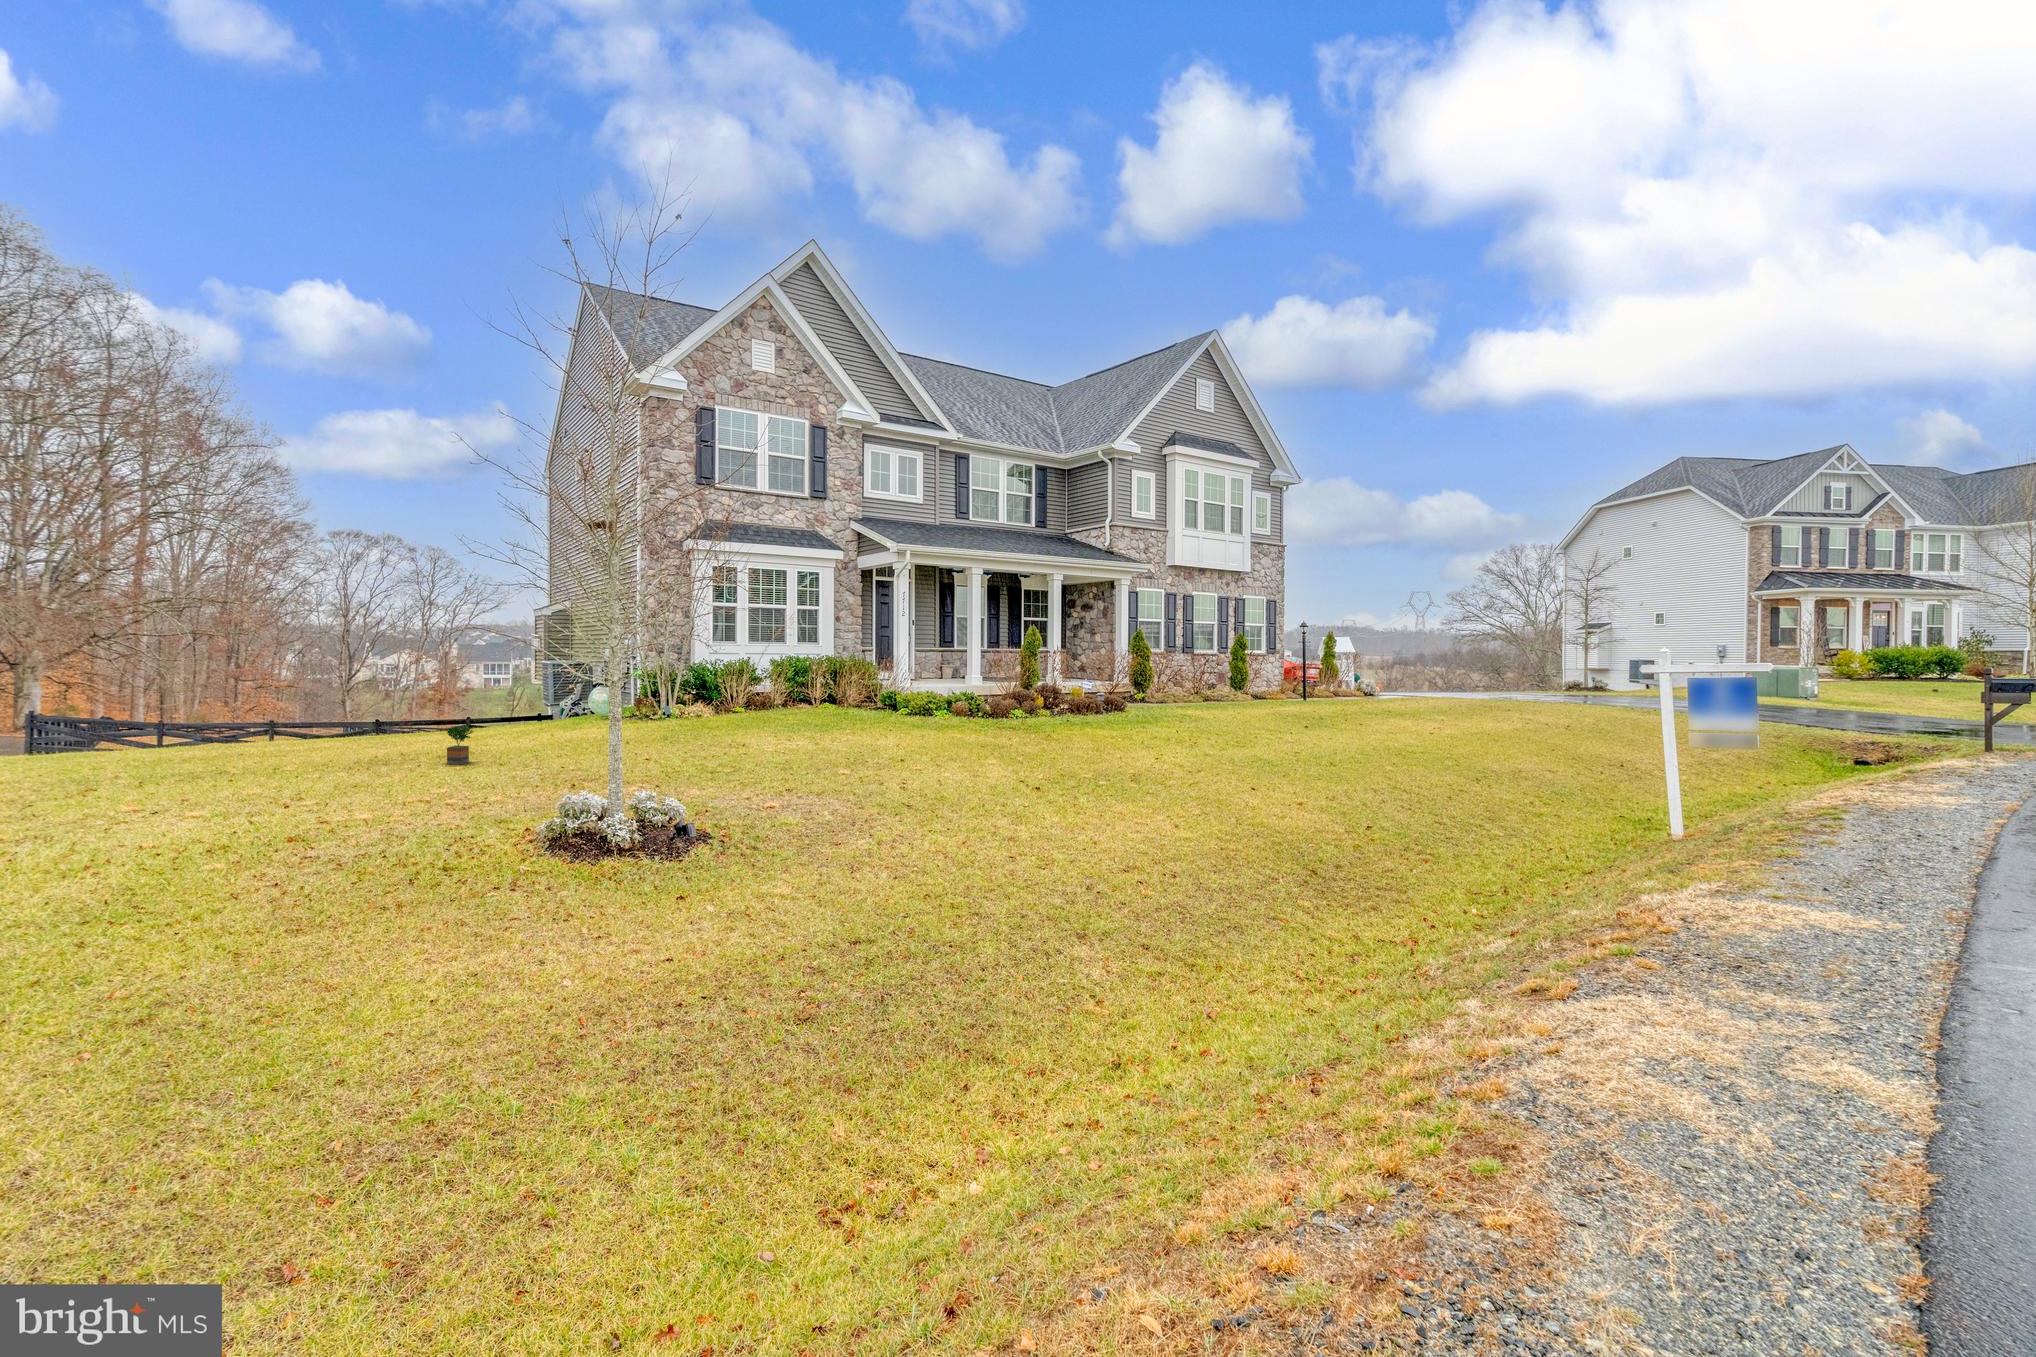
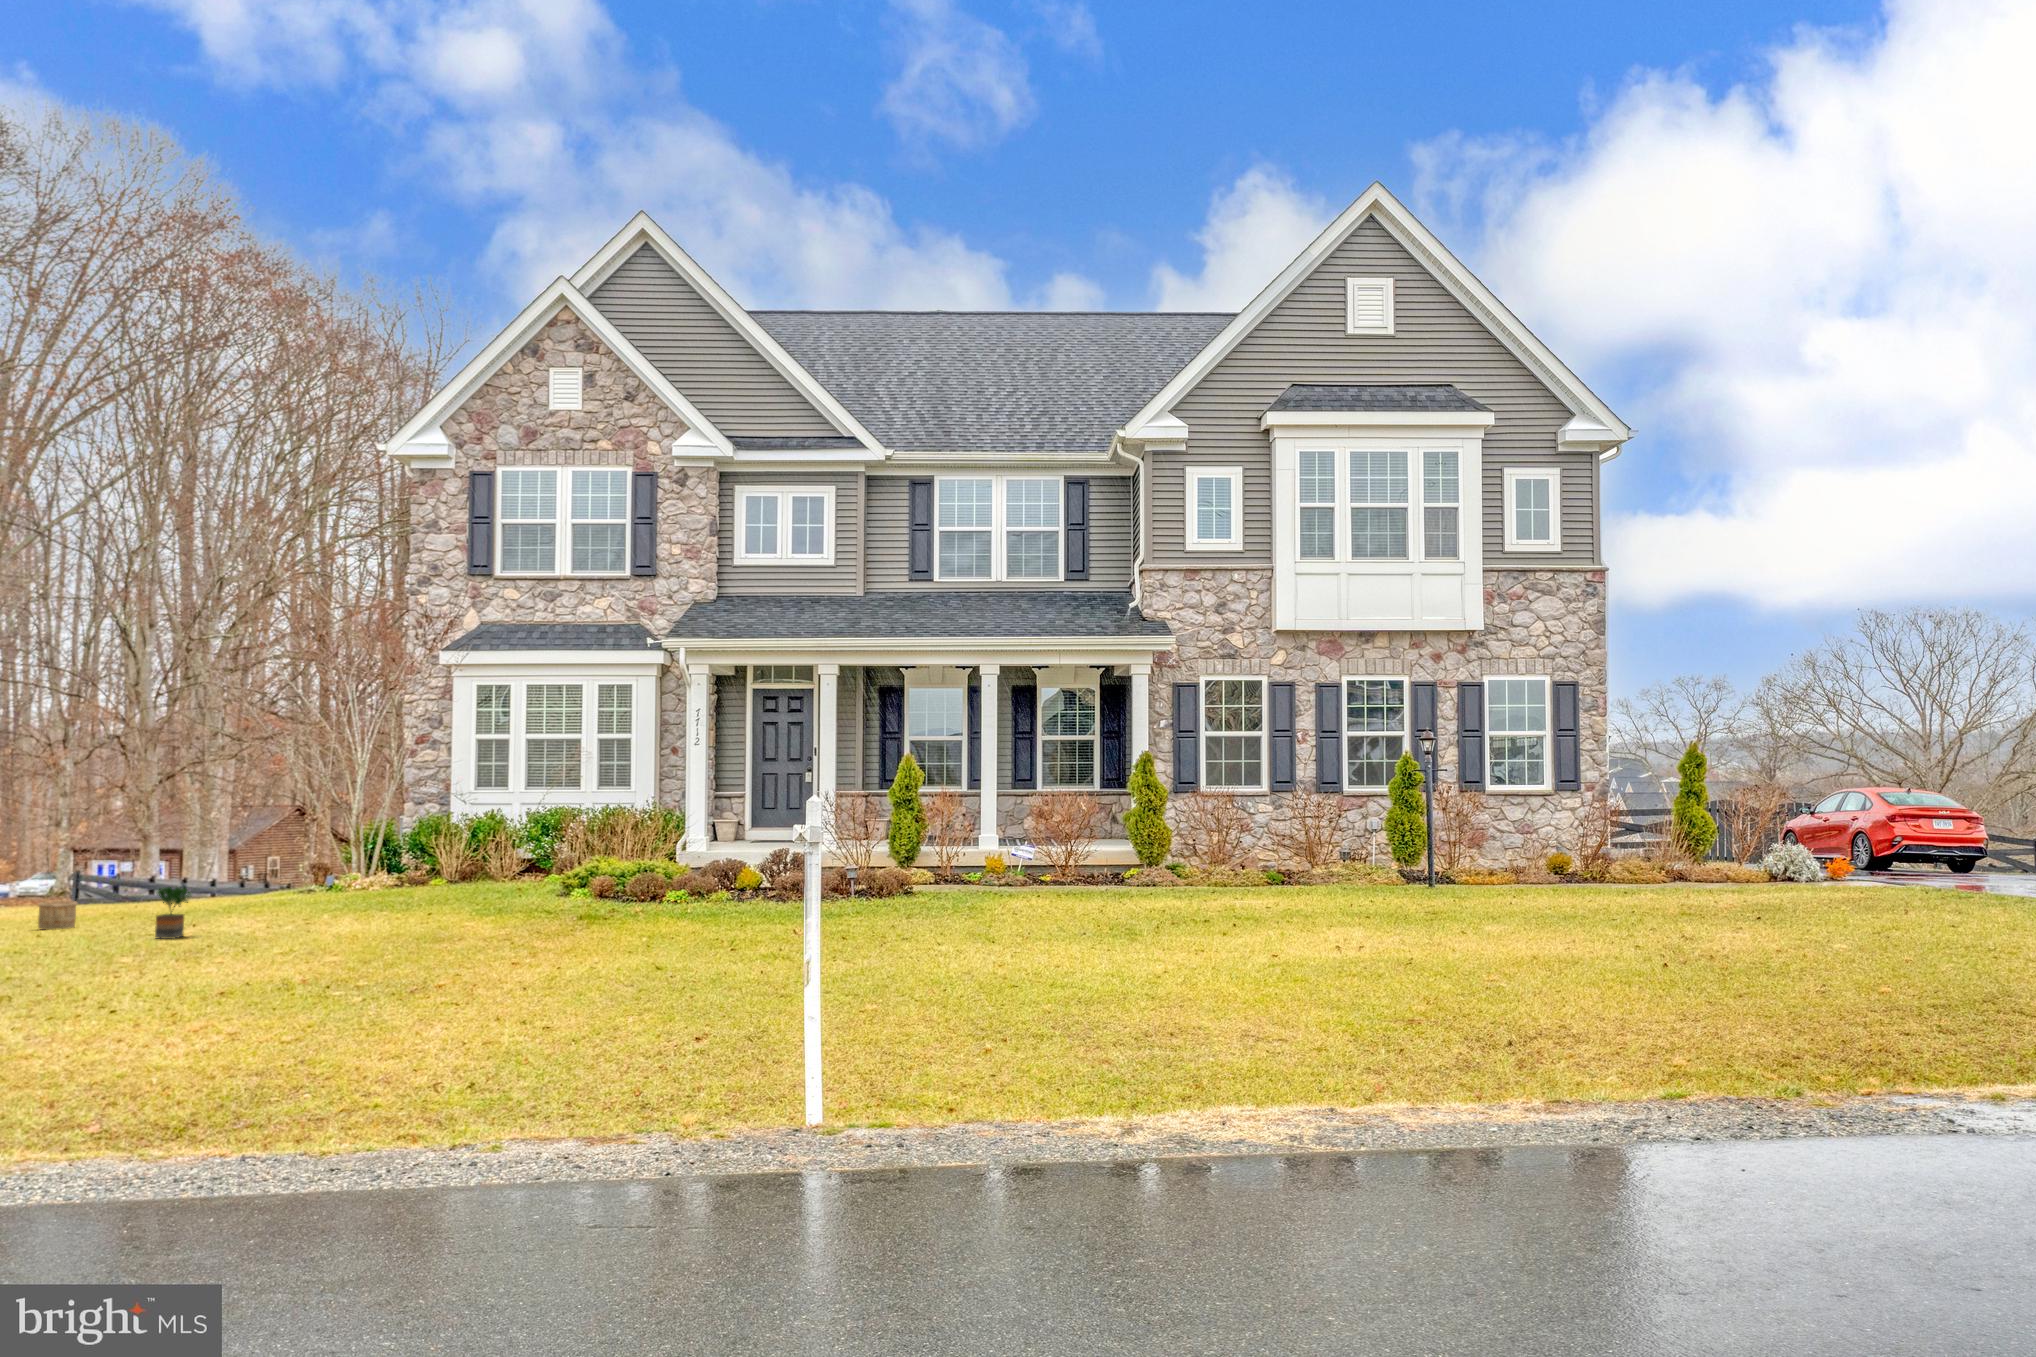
wooden bucket: none [371,730,401,752] -> present [38,900,77,930]

